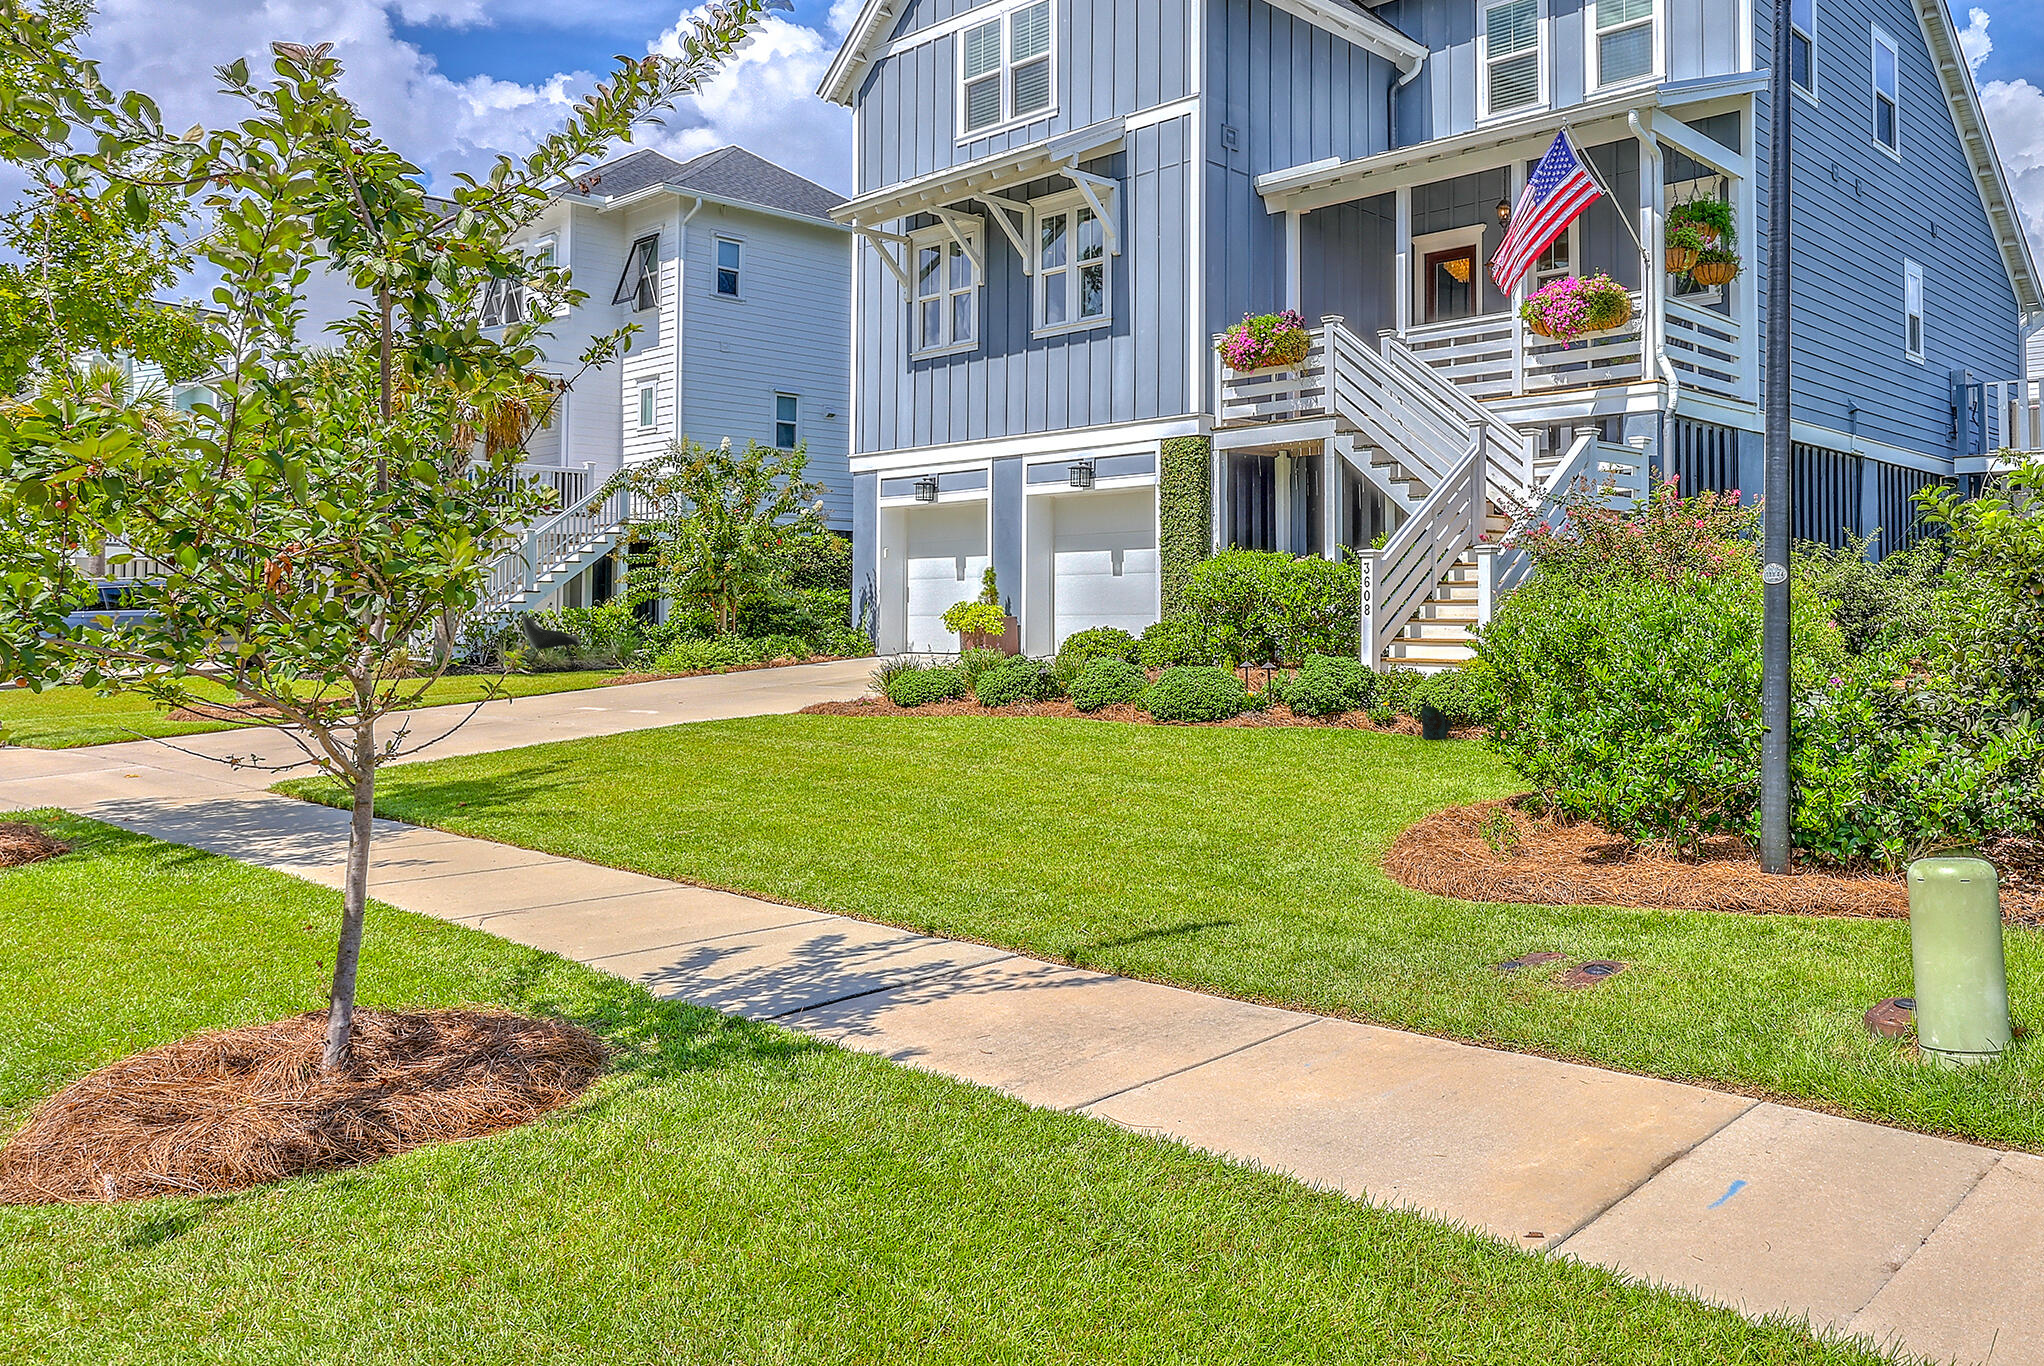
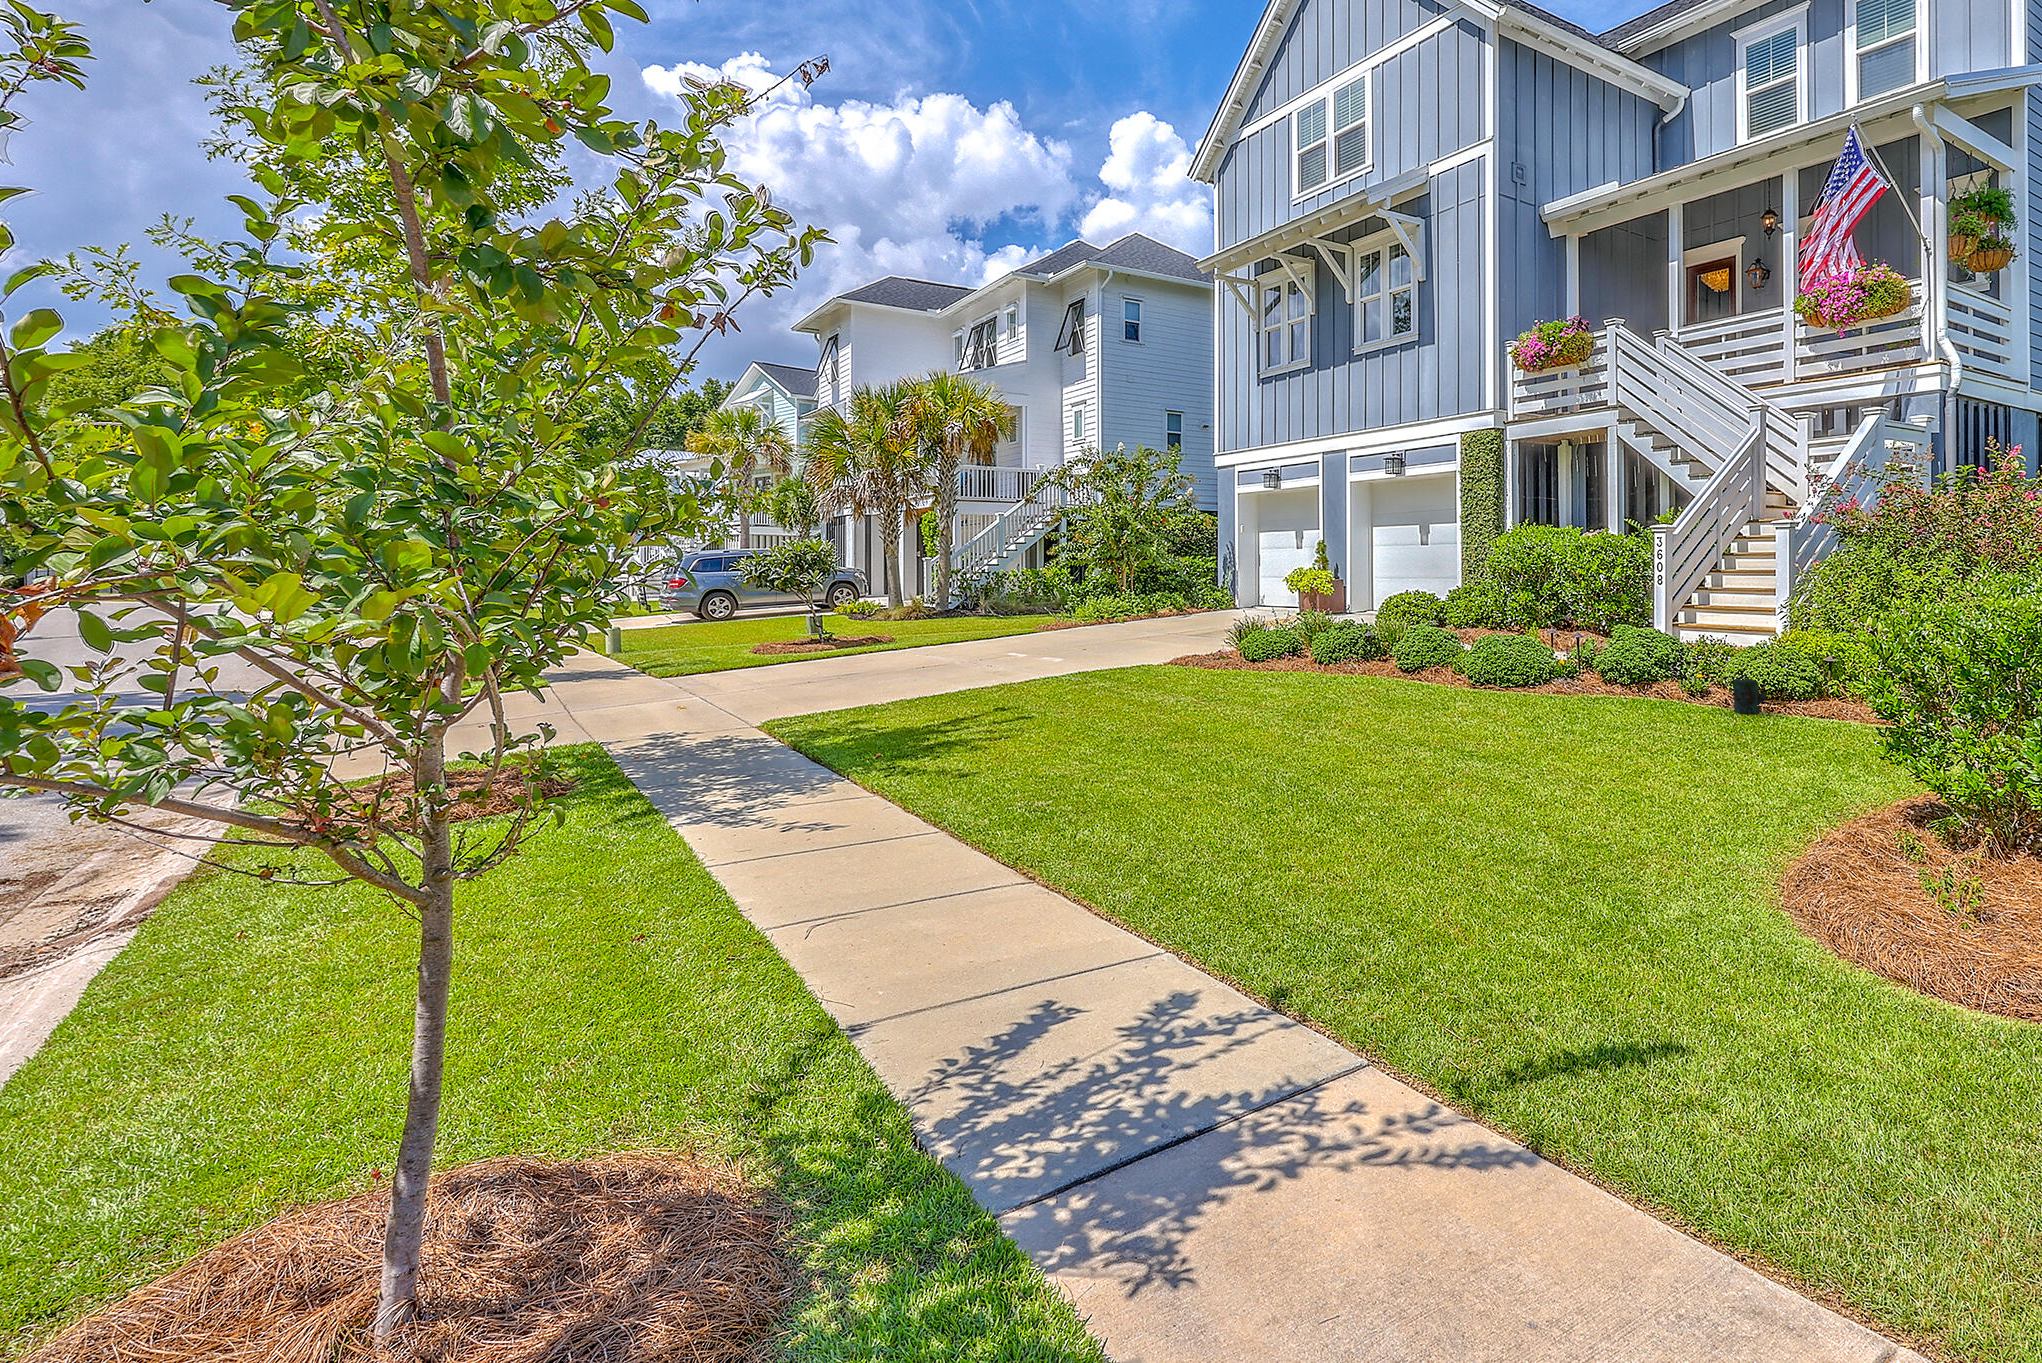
lounge chair: present [522,614,581,673] -> none [988,574,1029,617]

